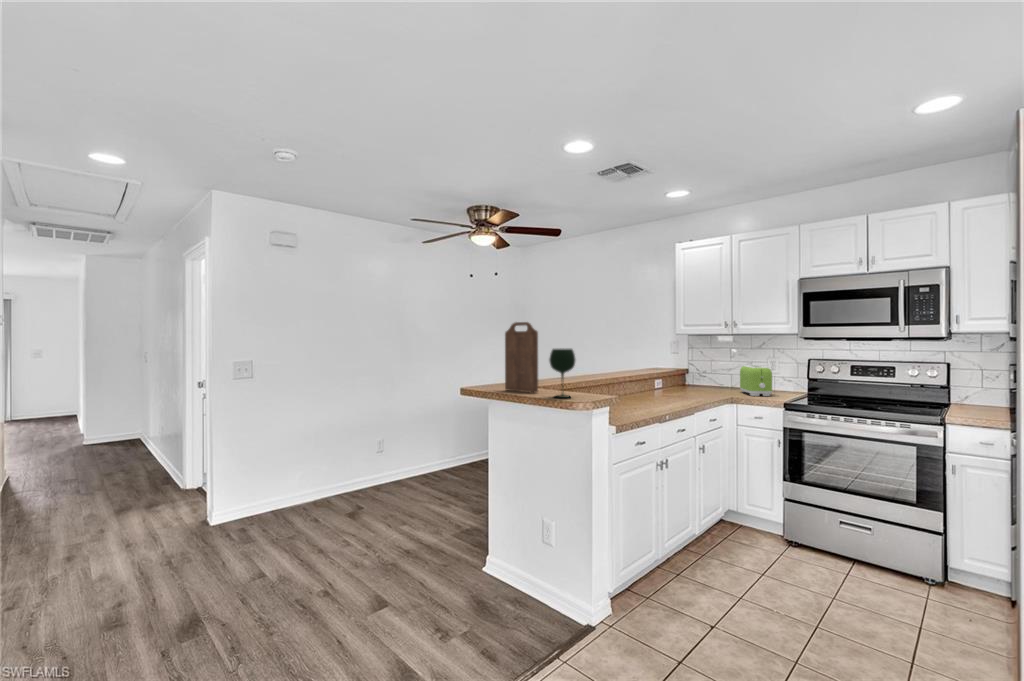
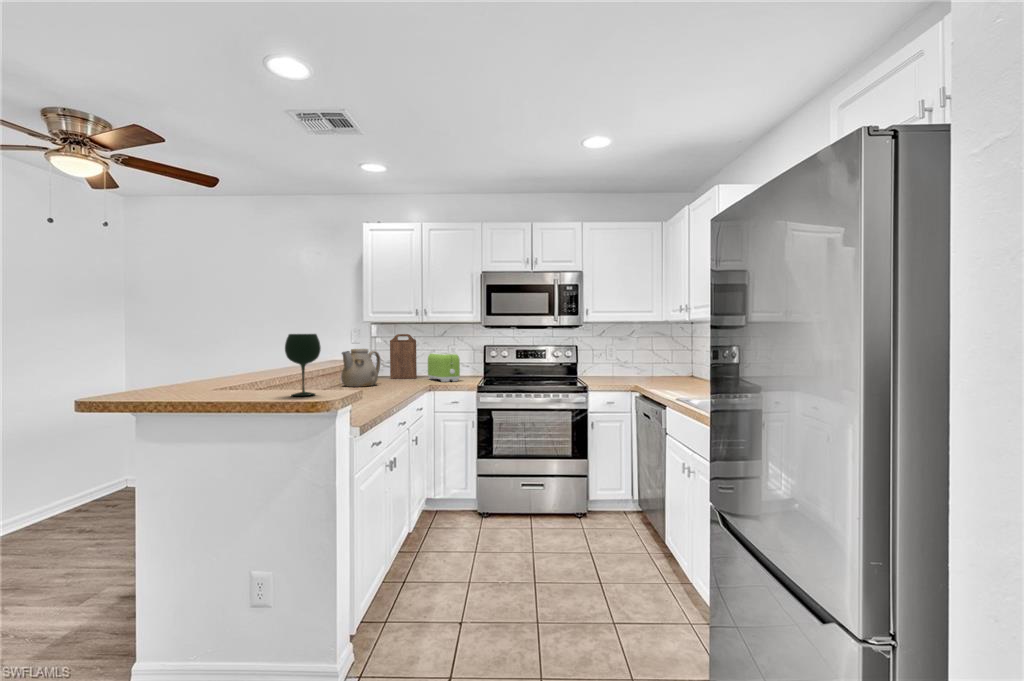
cutting board: present [505,322,538,392] -> present [390,334,417,379]
teapot: none [647,359,686,394] -> present [341,349,380,387]

